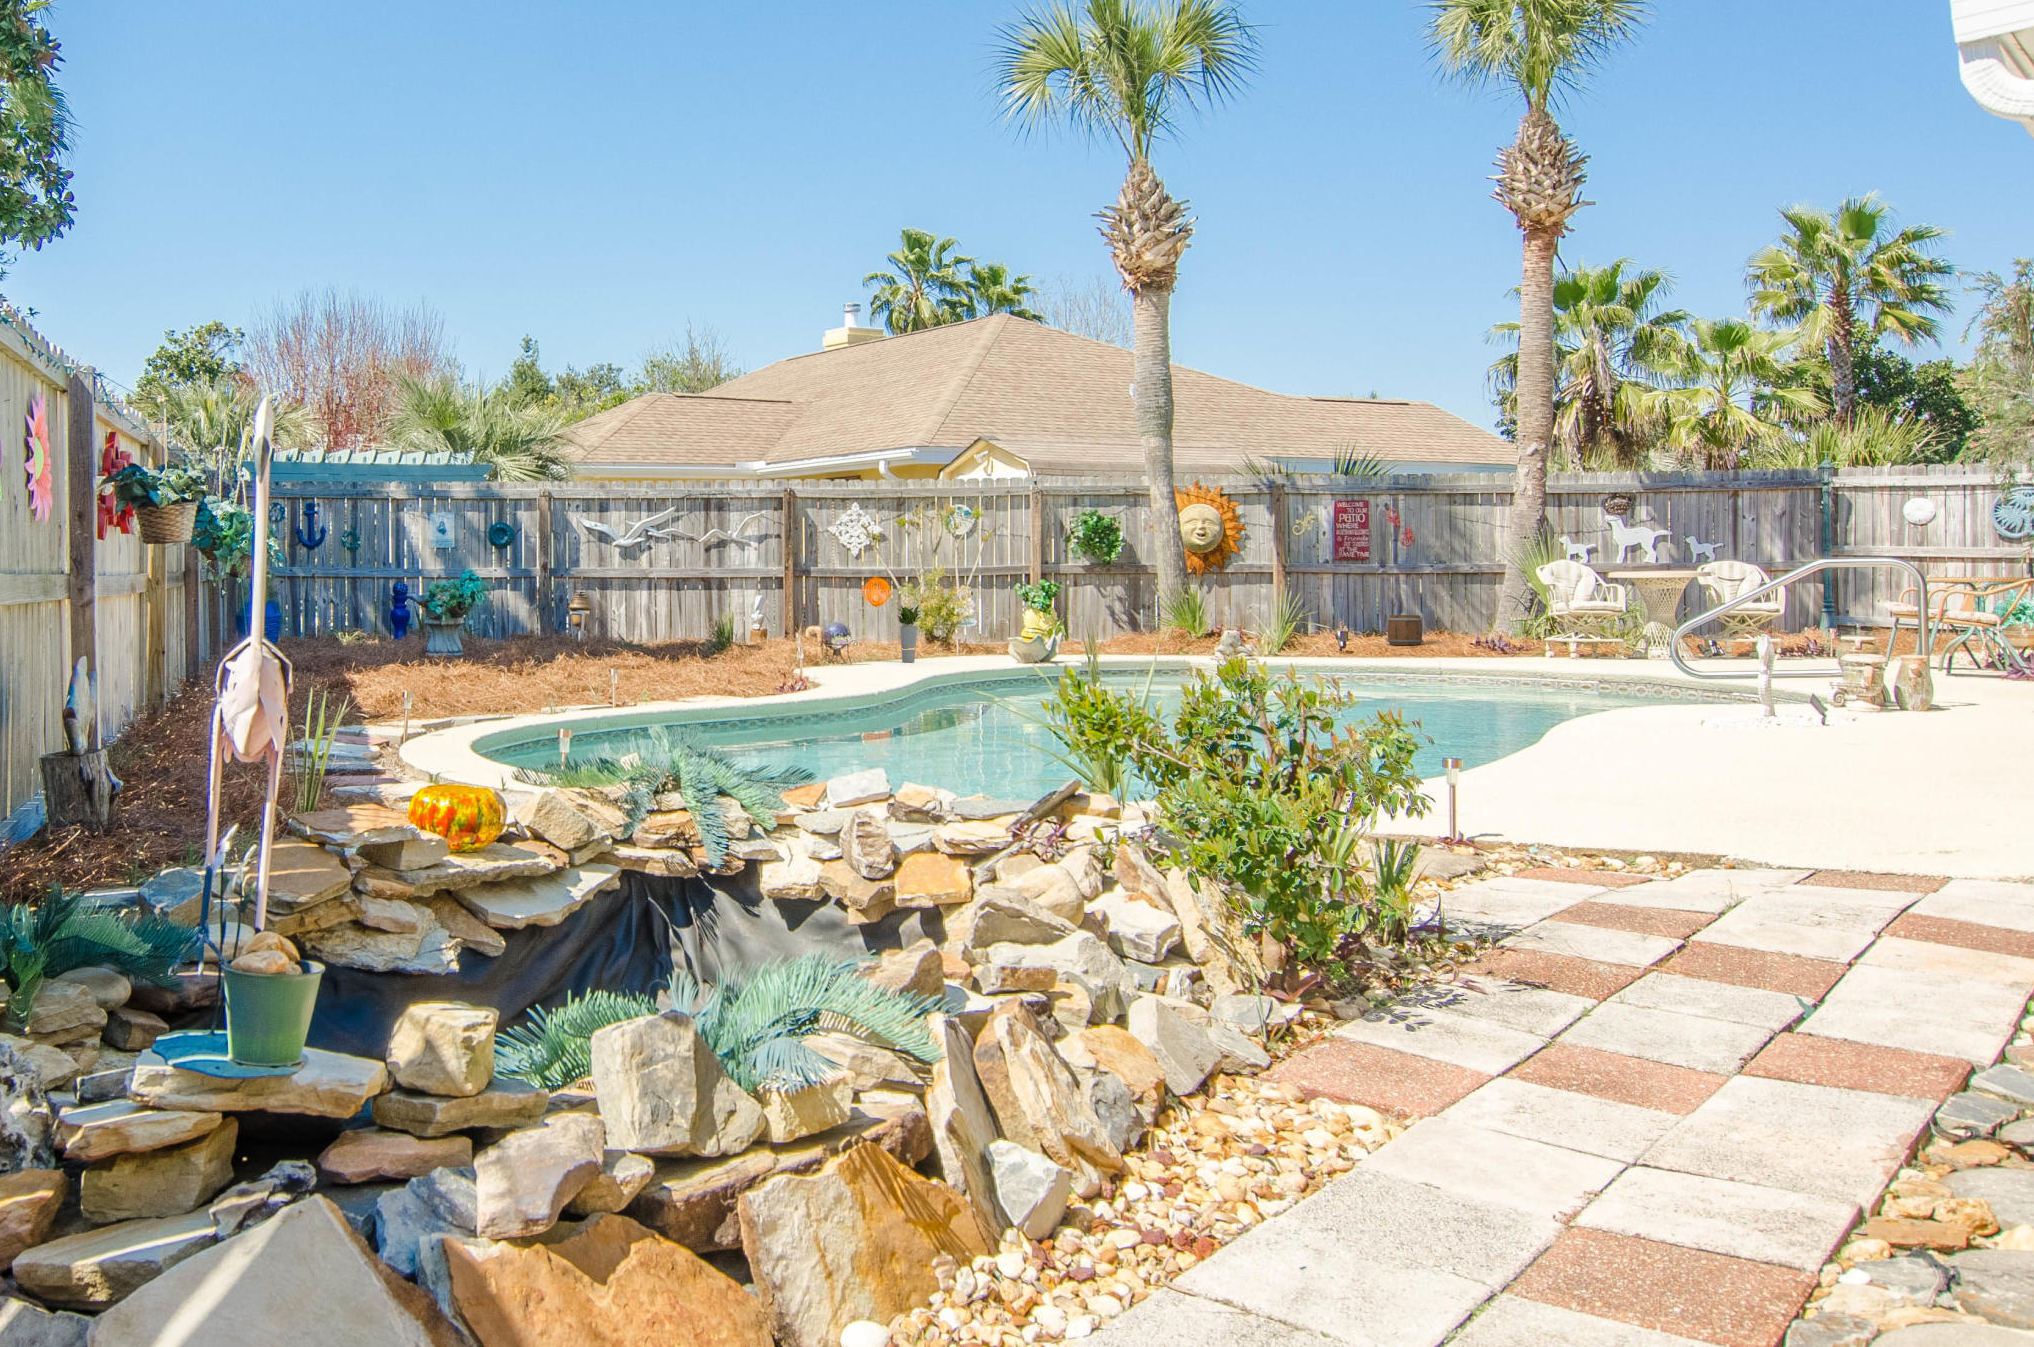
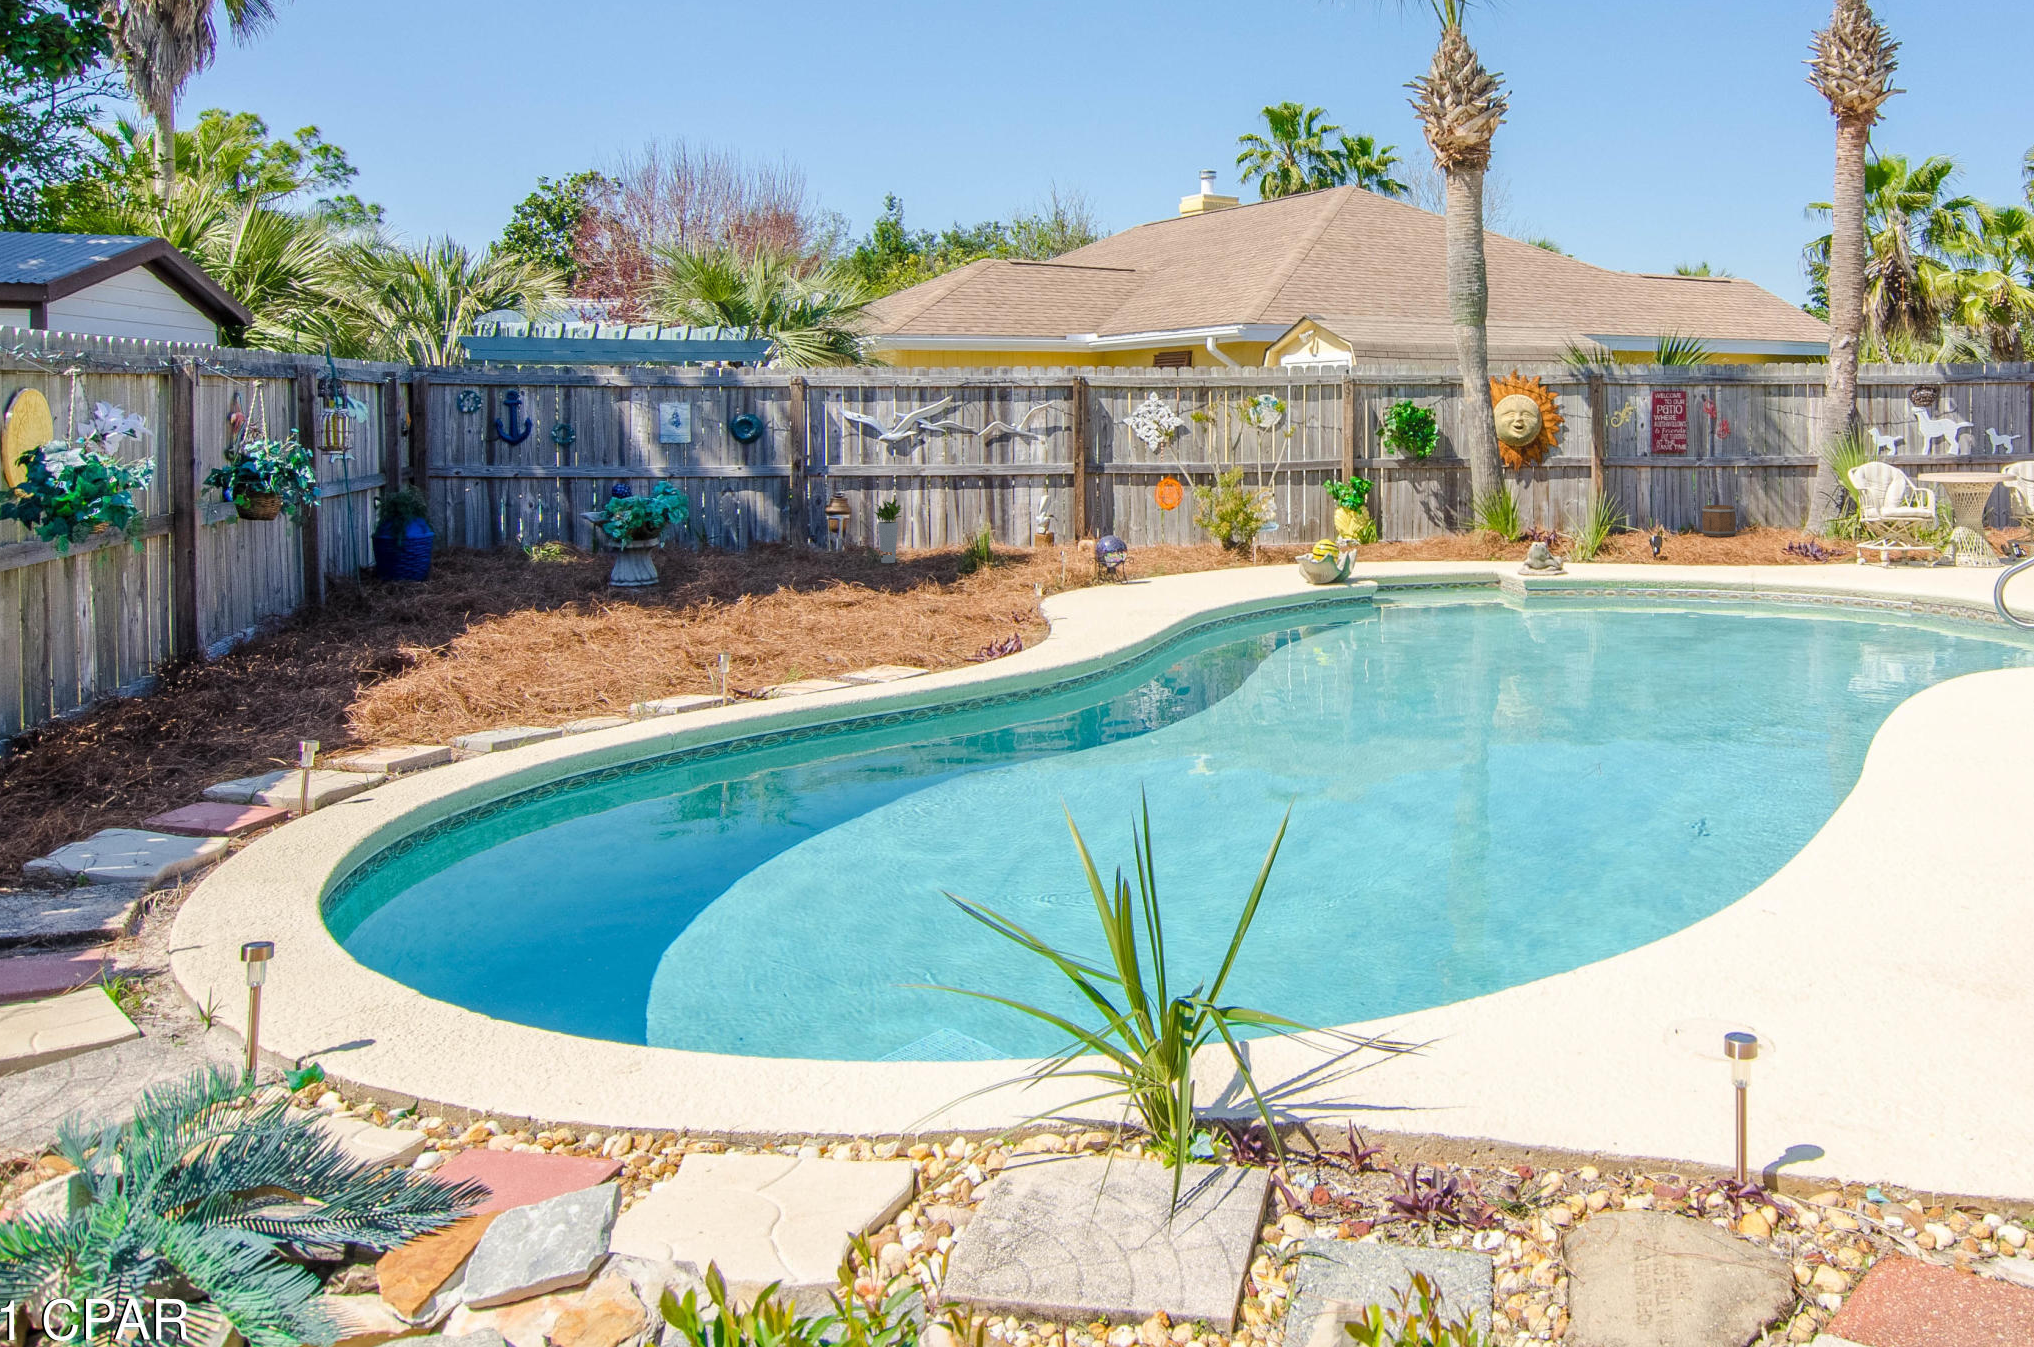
planter: present [898,605,920,662] -> present [874,499,901,563]

